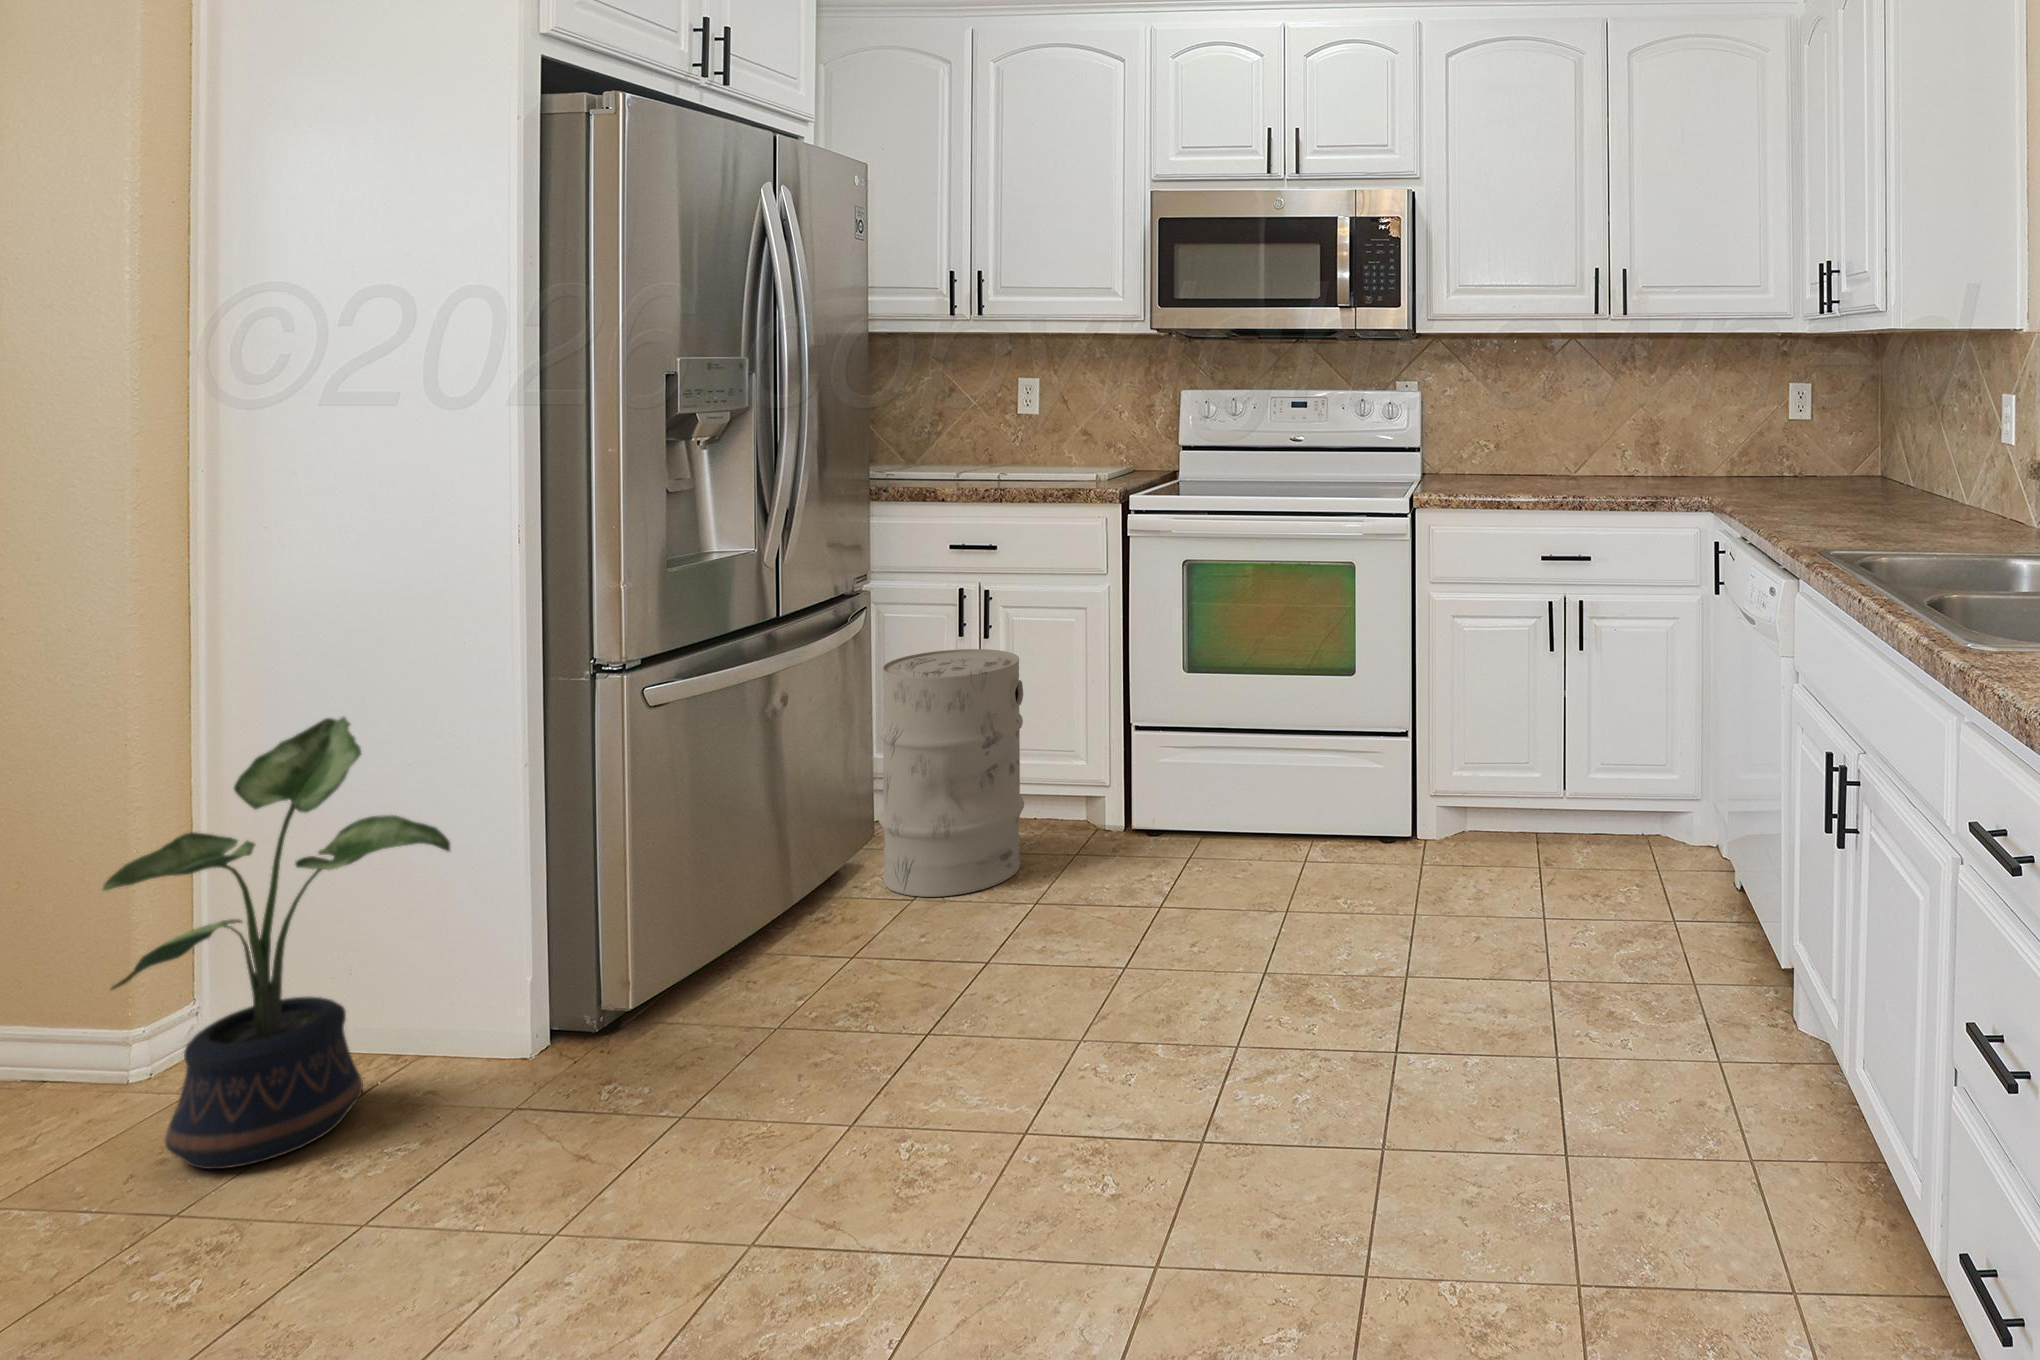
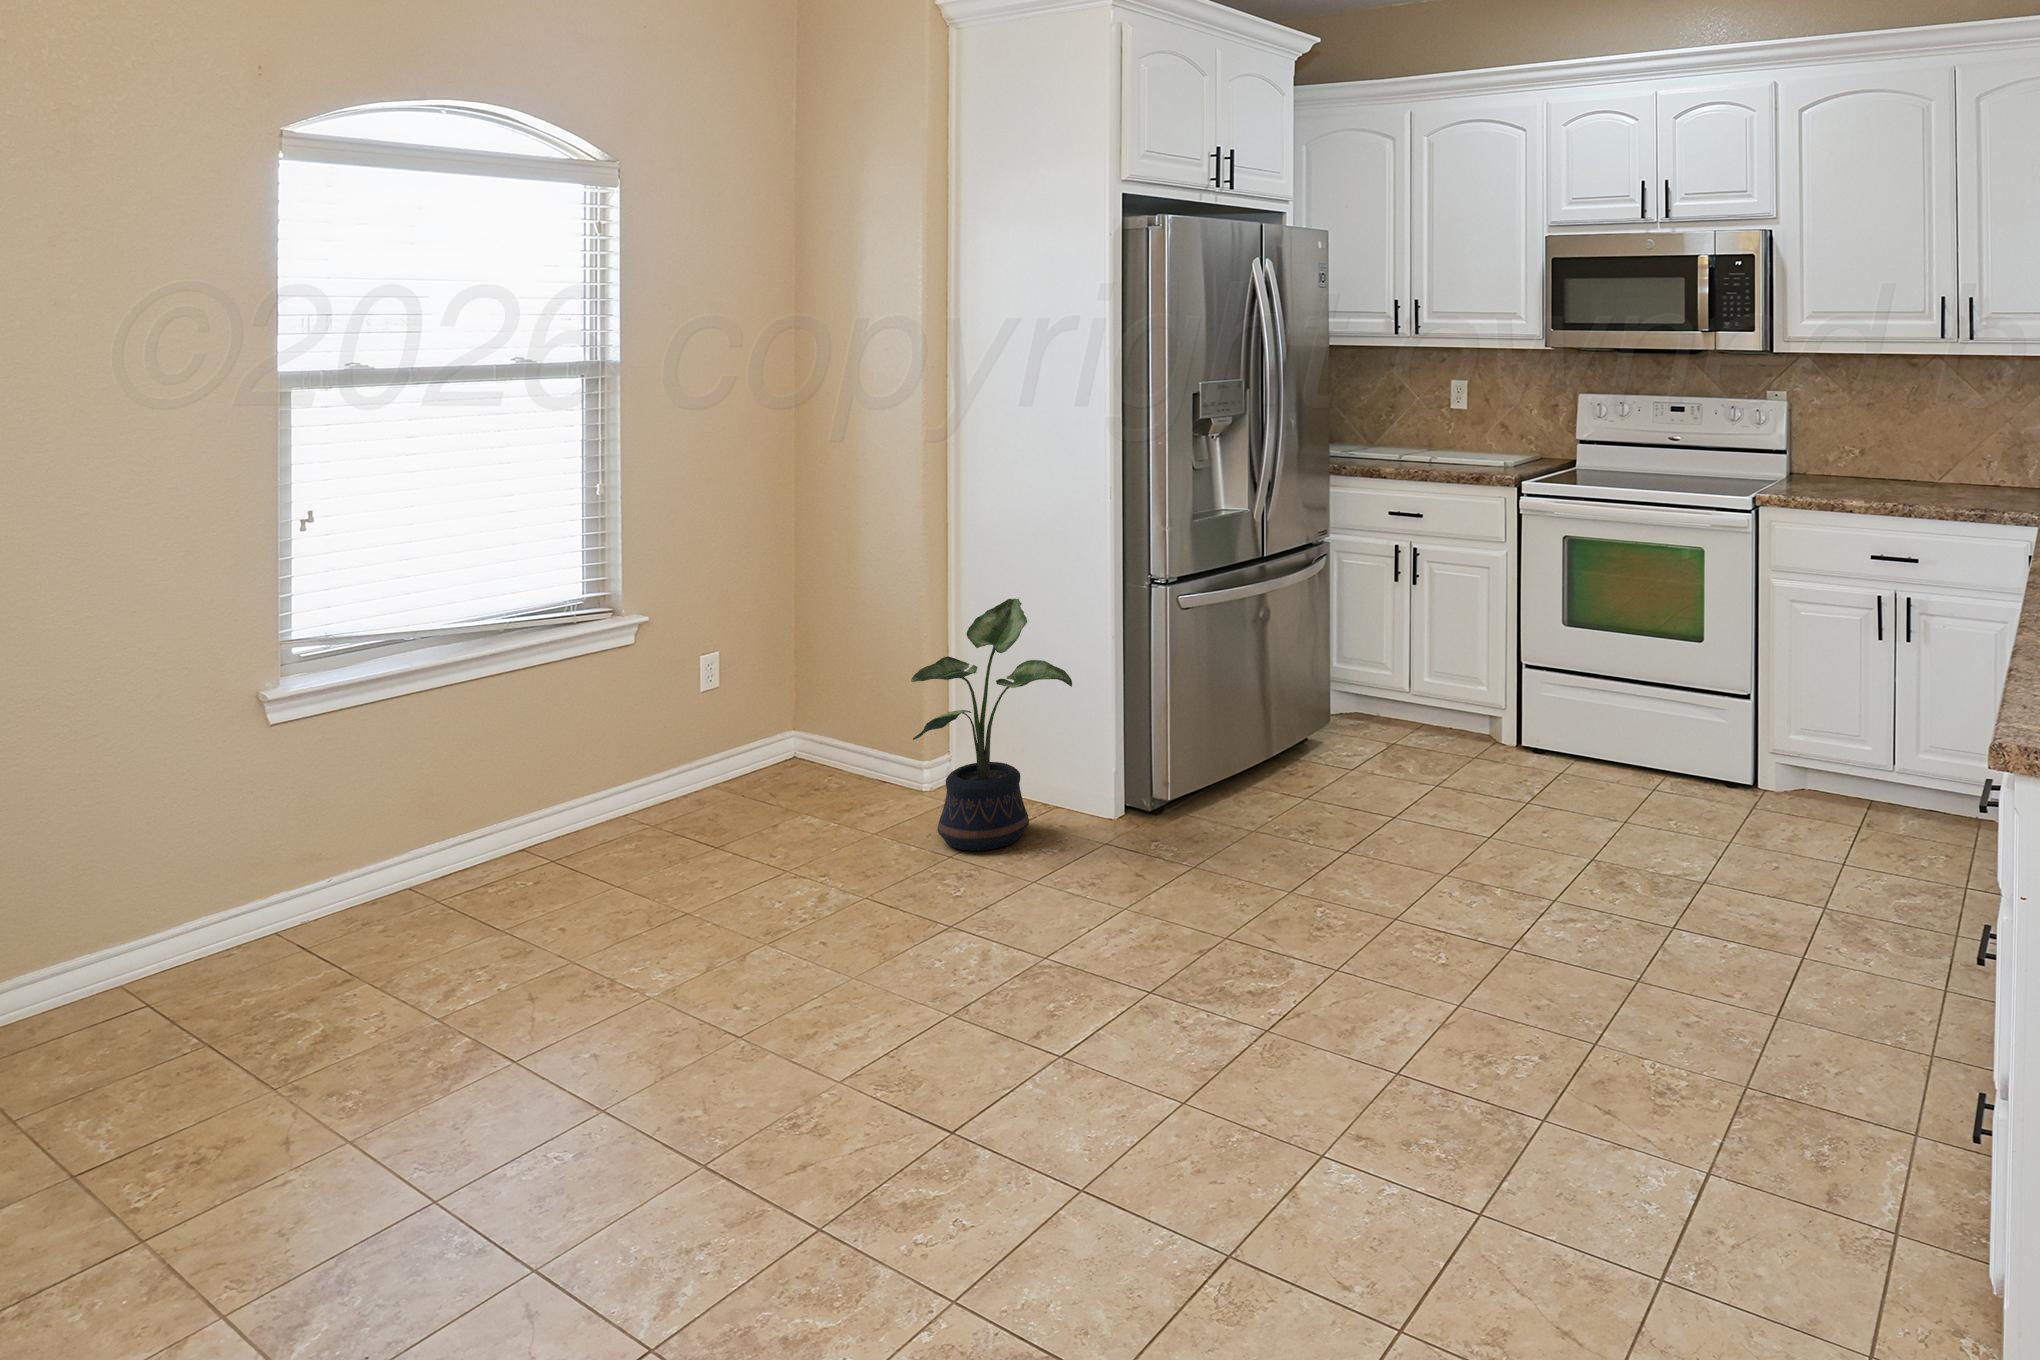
trash can: present [879,649,1024,897] -> none [1334,592,1437,773]

